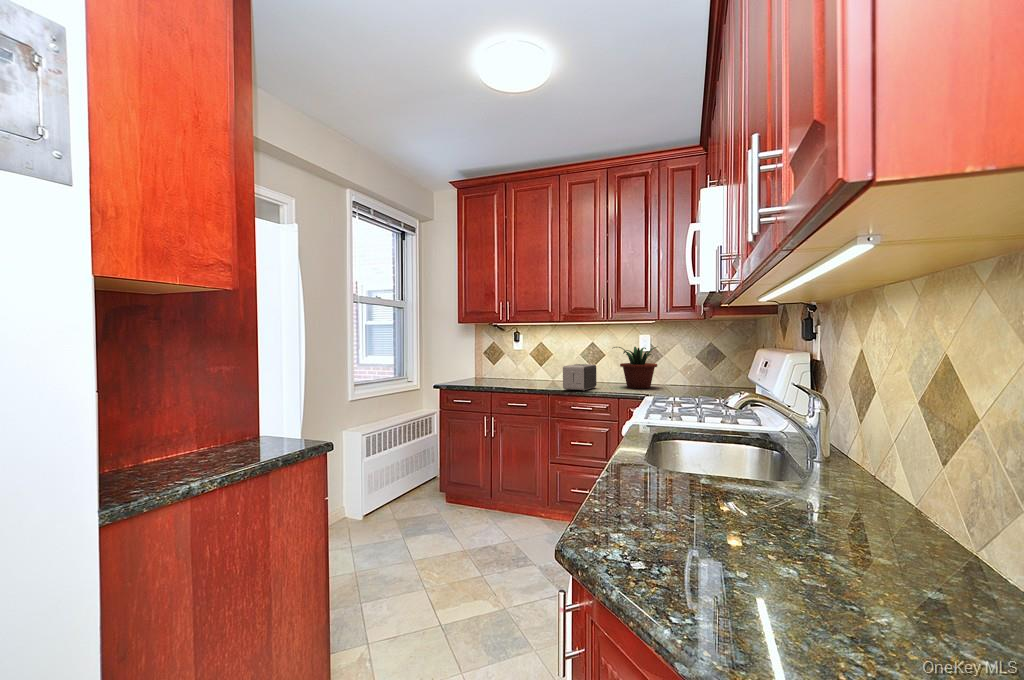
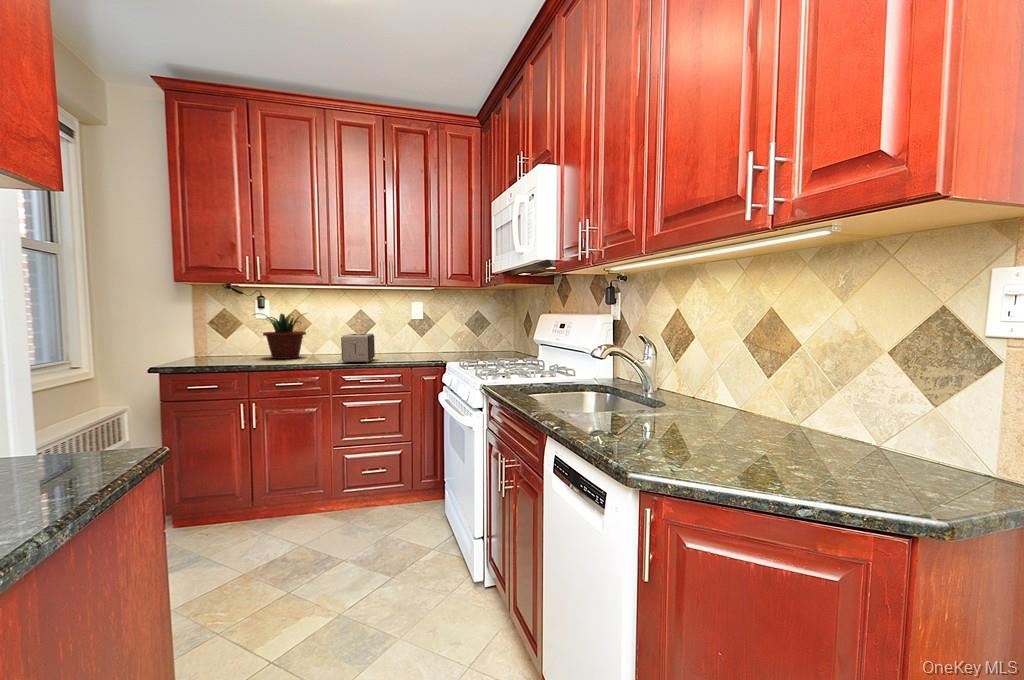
potted plant: present [613,347,657,388] -> present [254,313,306,359]

